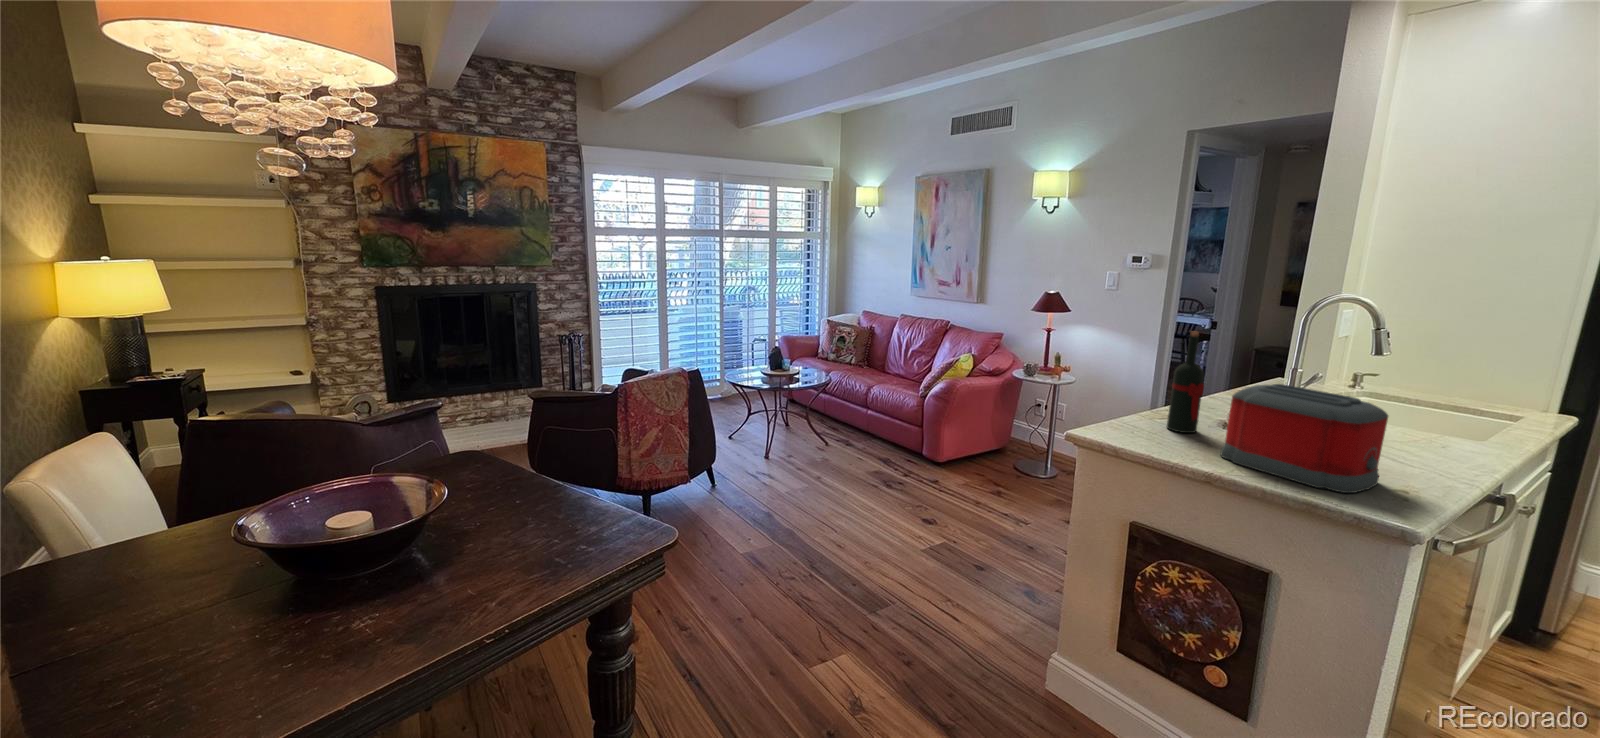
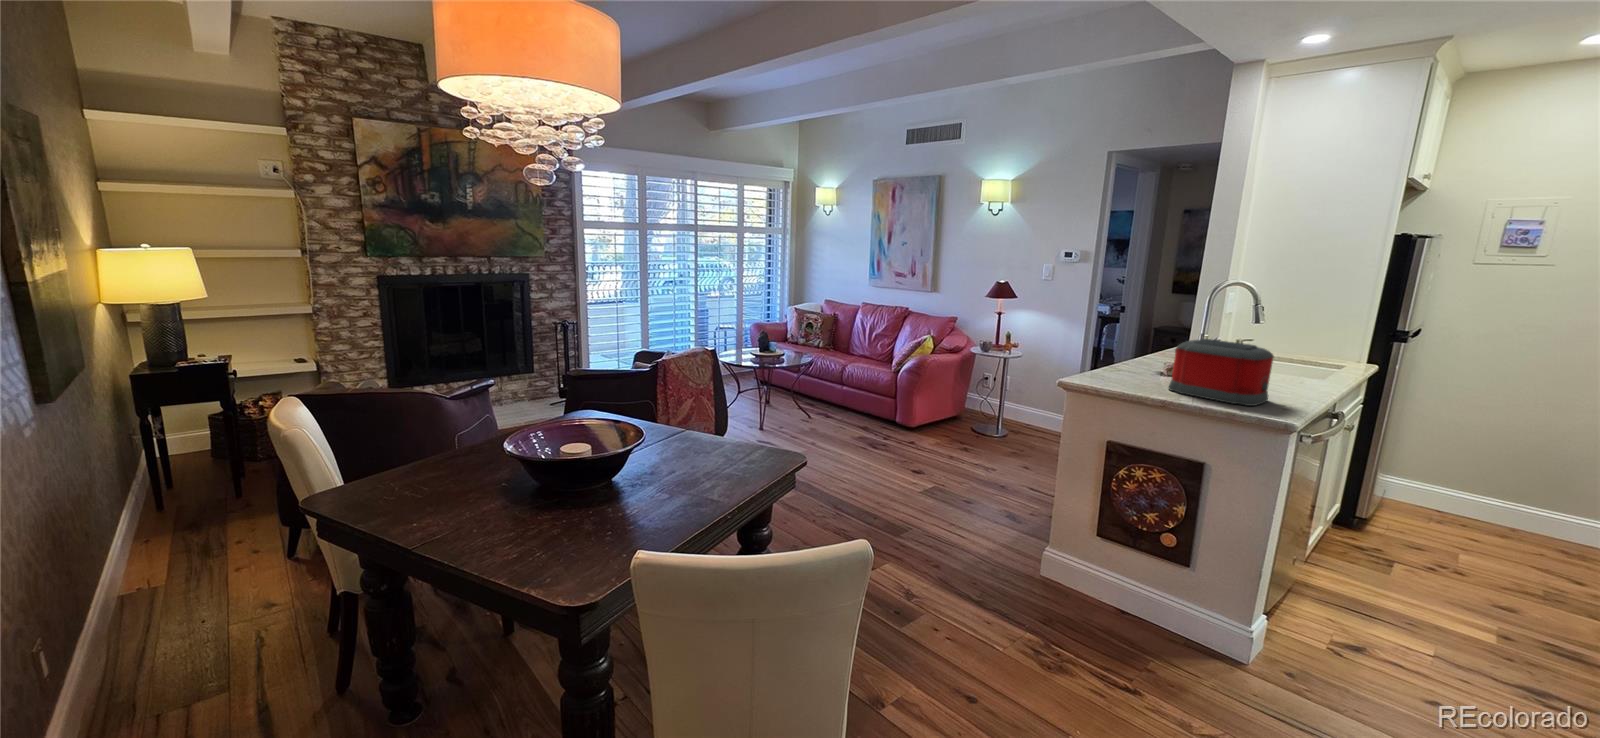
wine bottle: present [1167,331,1204,433] -> none [1126,305,1153,378]

